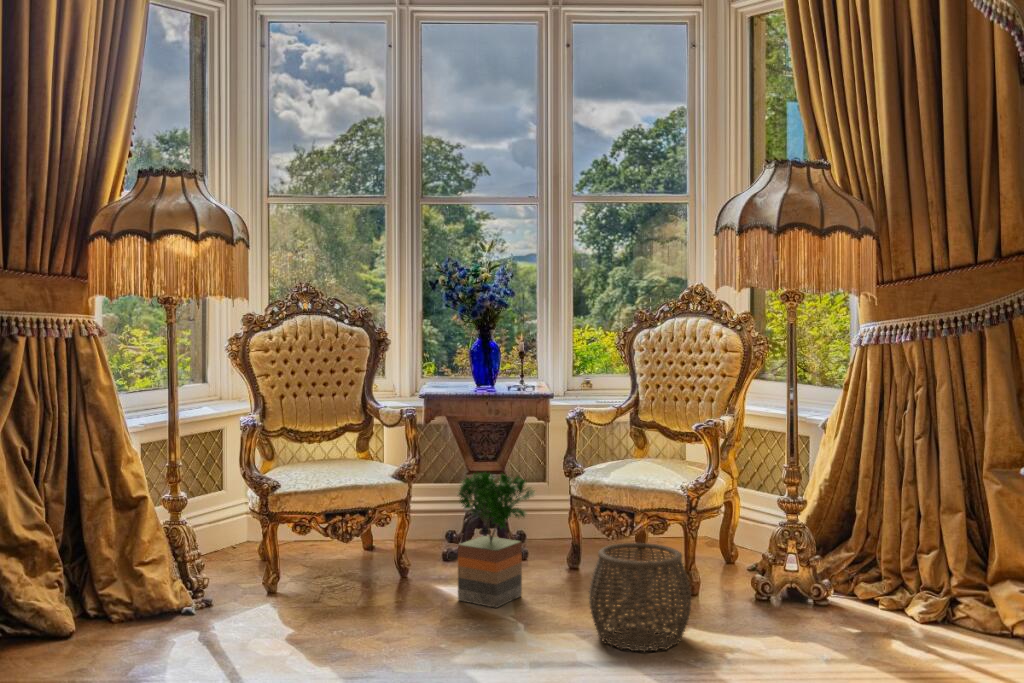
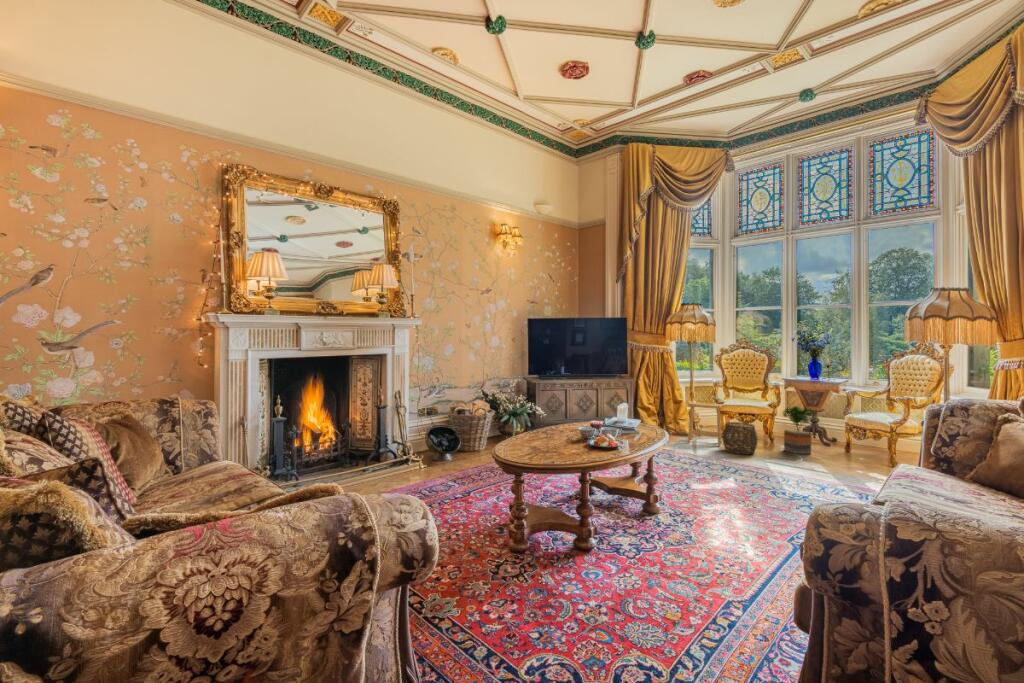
footstool: none [188,495,300,648] -> present [687,402,722,446]
woven basket: present [589,543,691,651] -> present [722,422,758,454]

